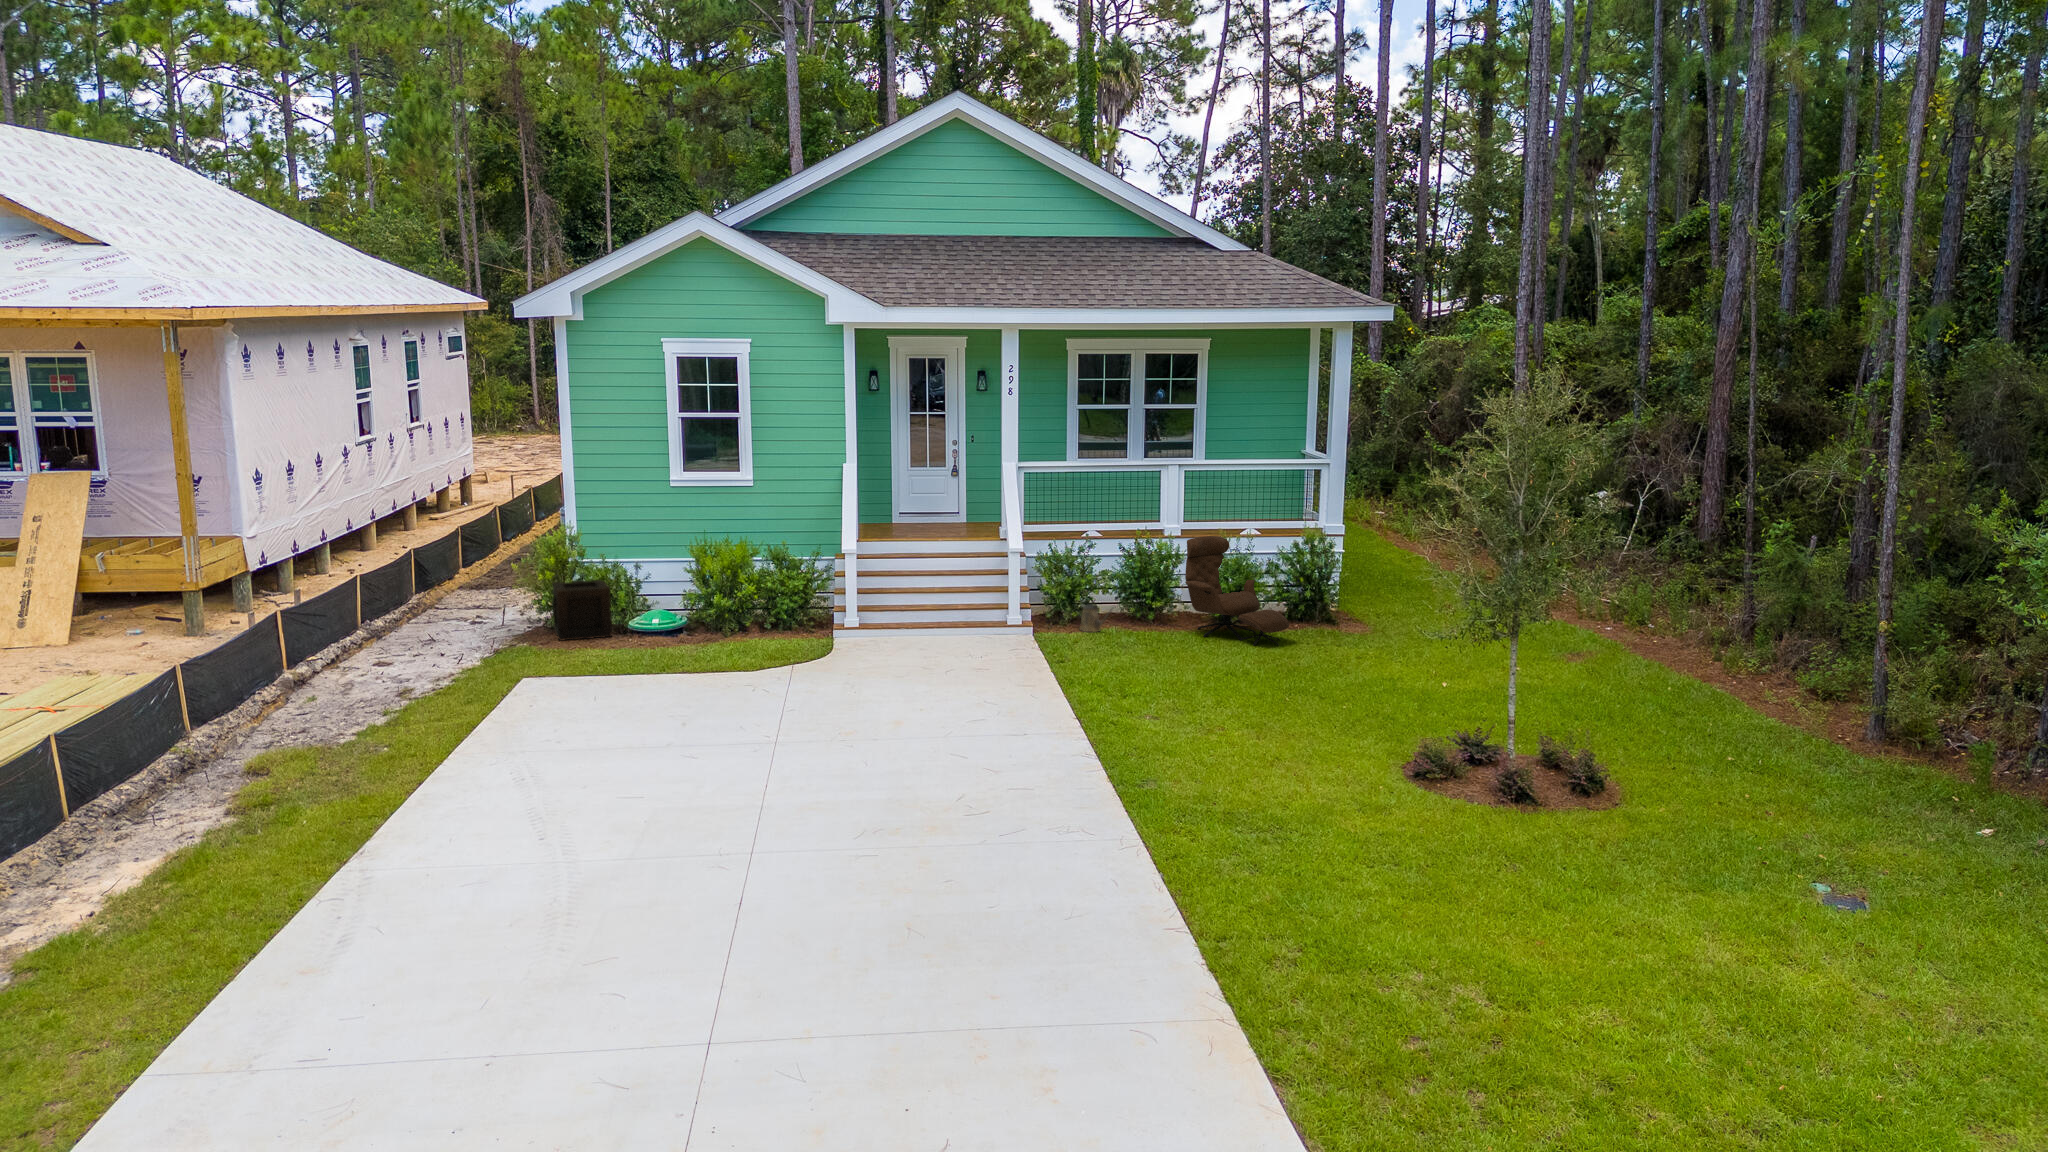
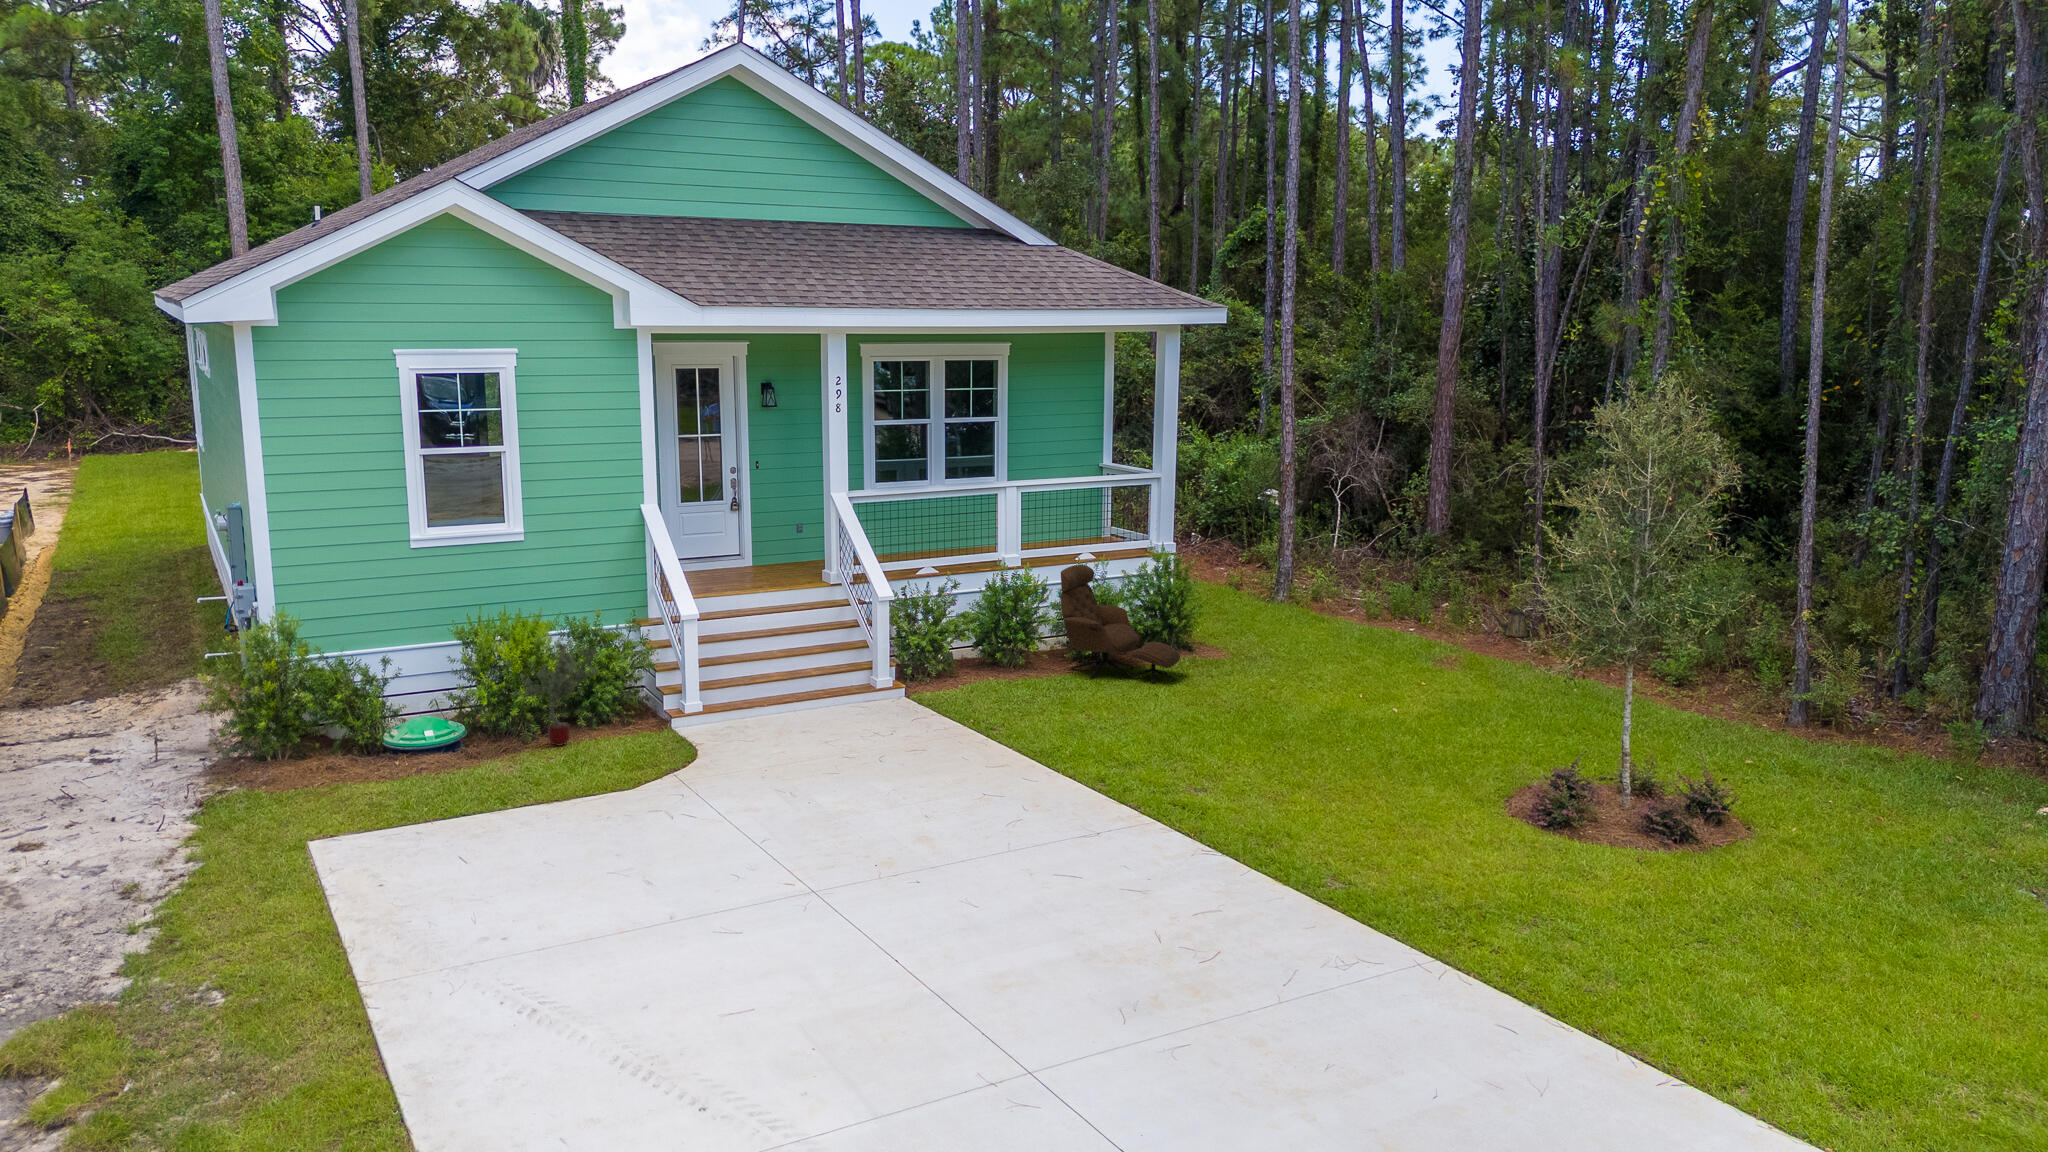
potted tree: none [707,556,775,637] -> present [515,638,597,746]
wooden crate: present [552,580,612,641] -> none [264,688,373,784]
watering can: present [1080,605,1113,632] -> present [1486,606,1530,637]

